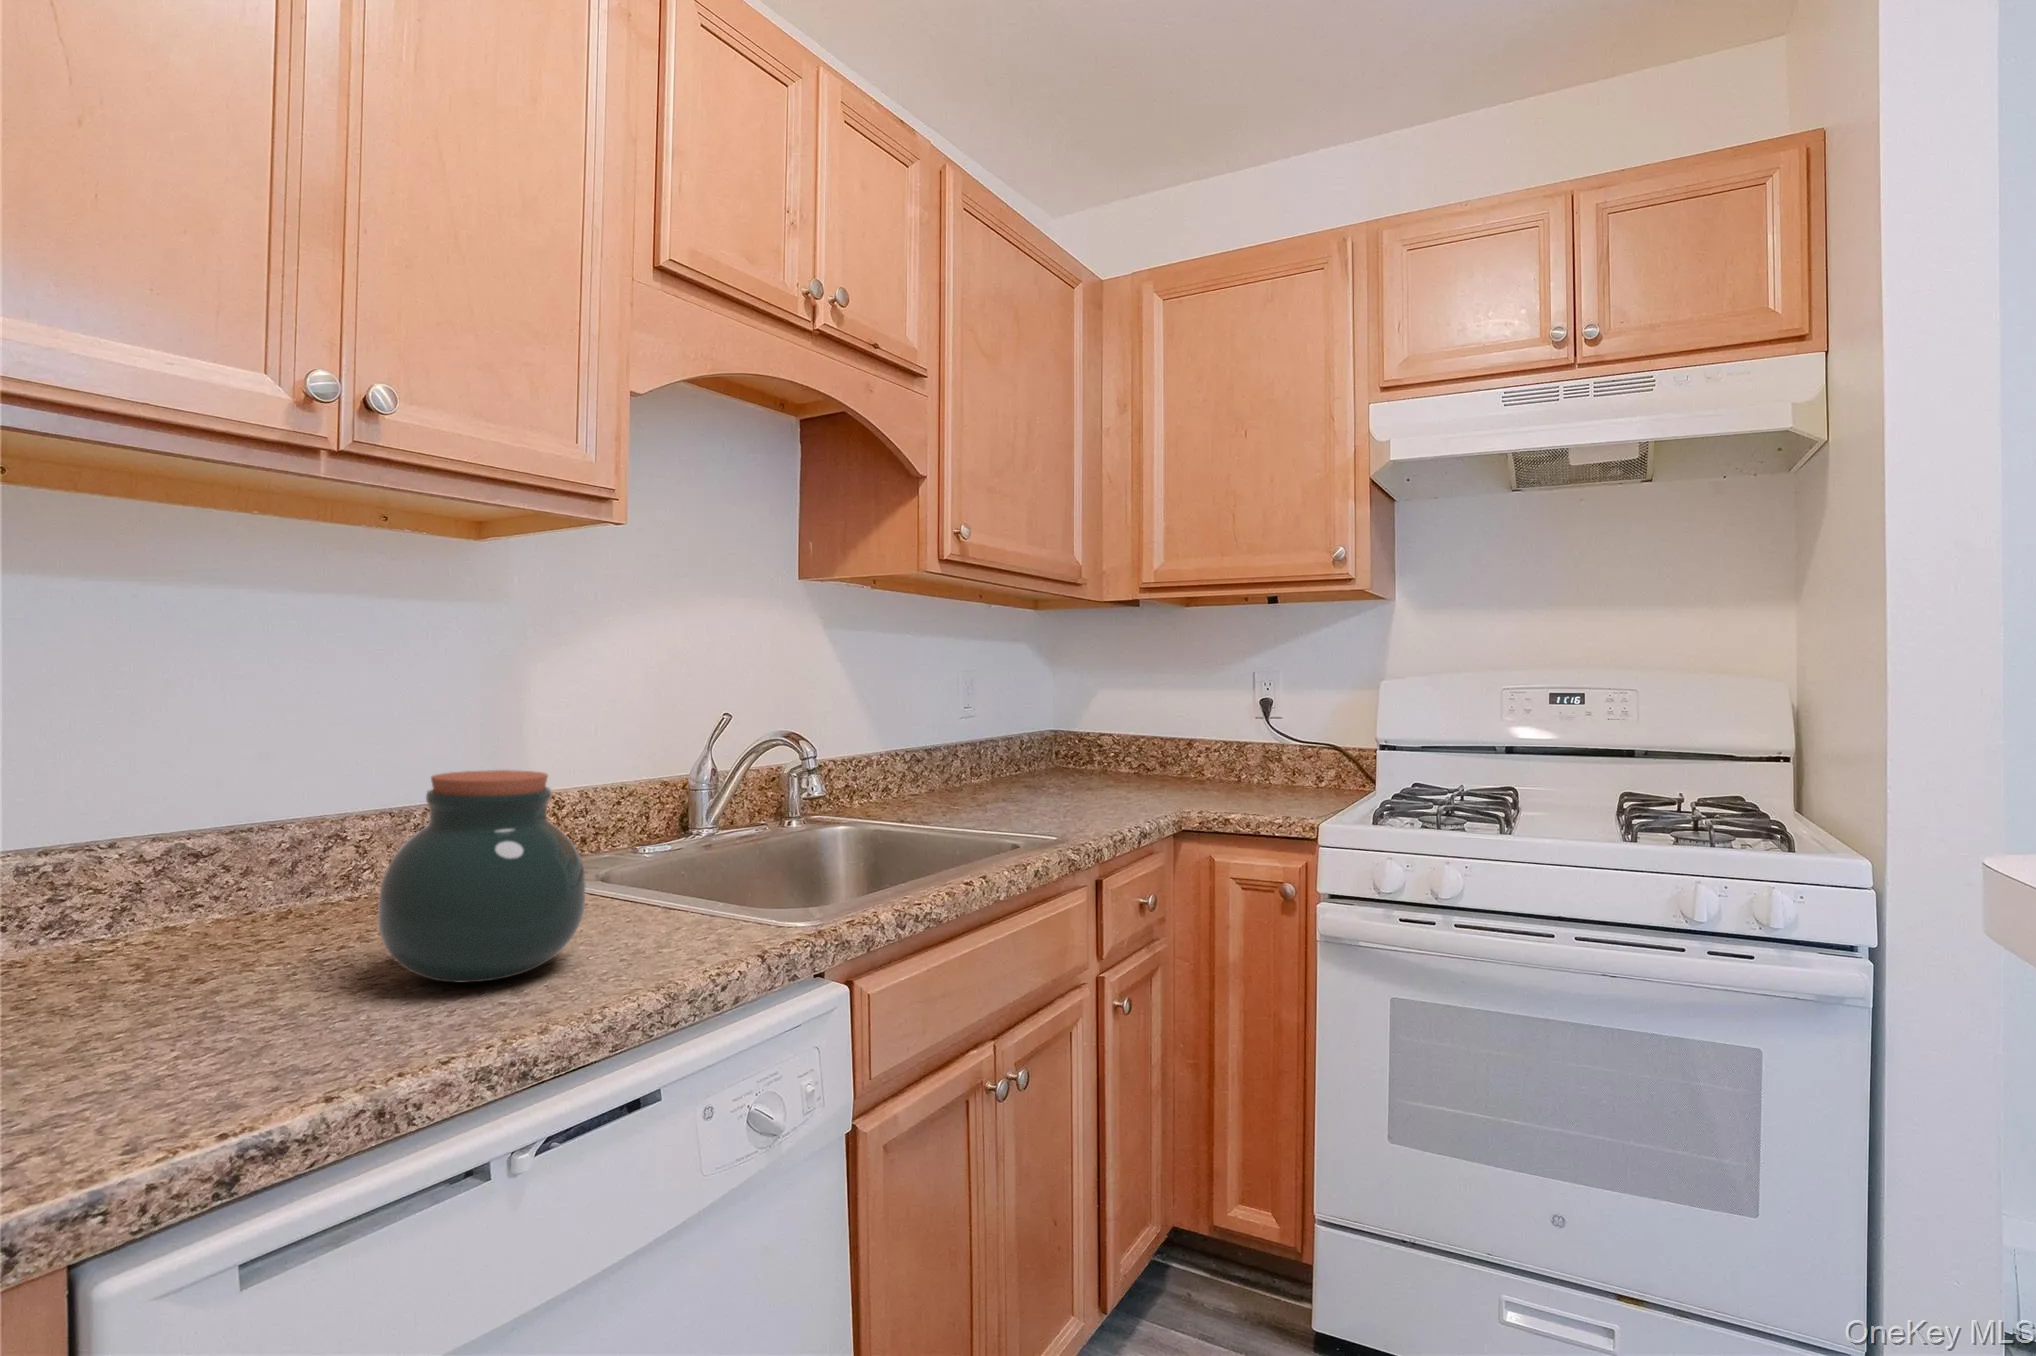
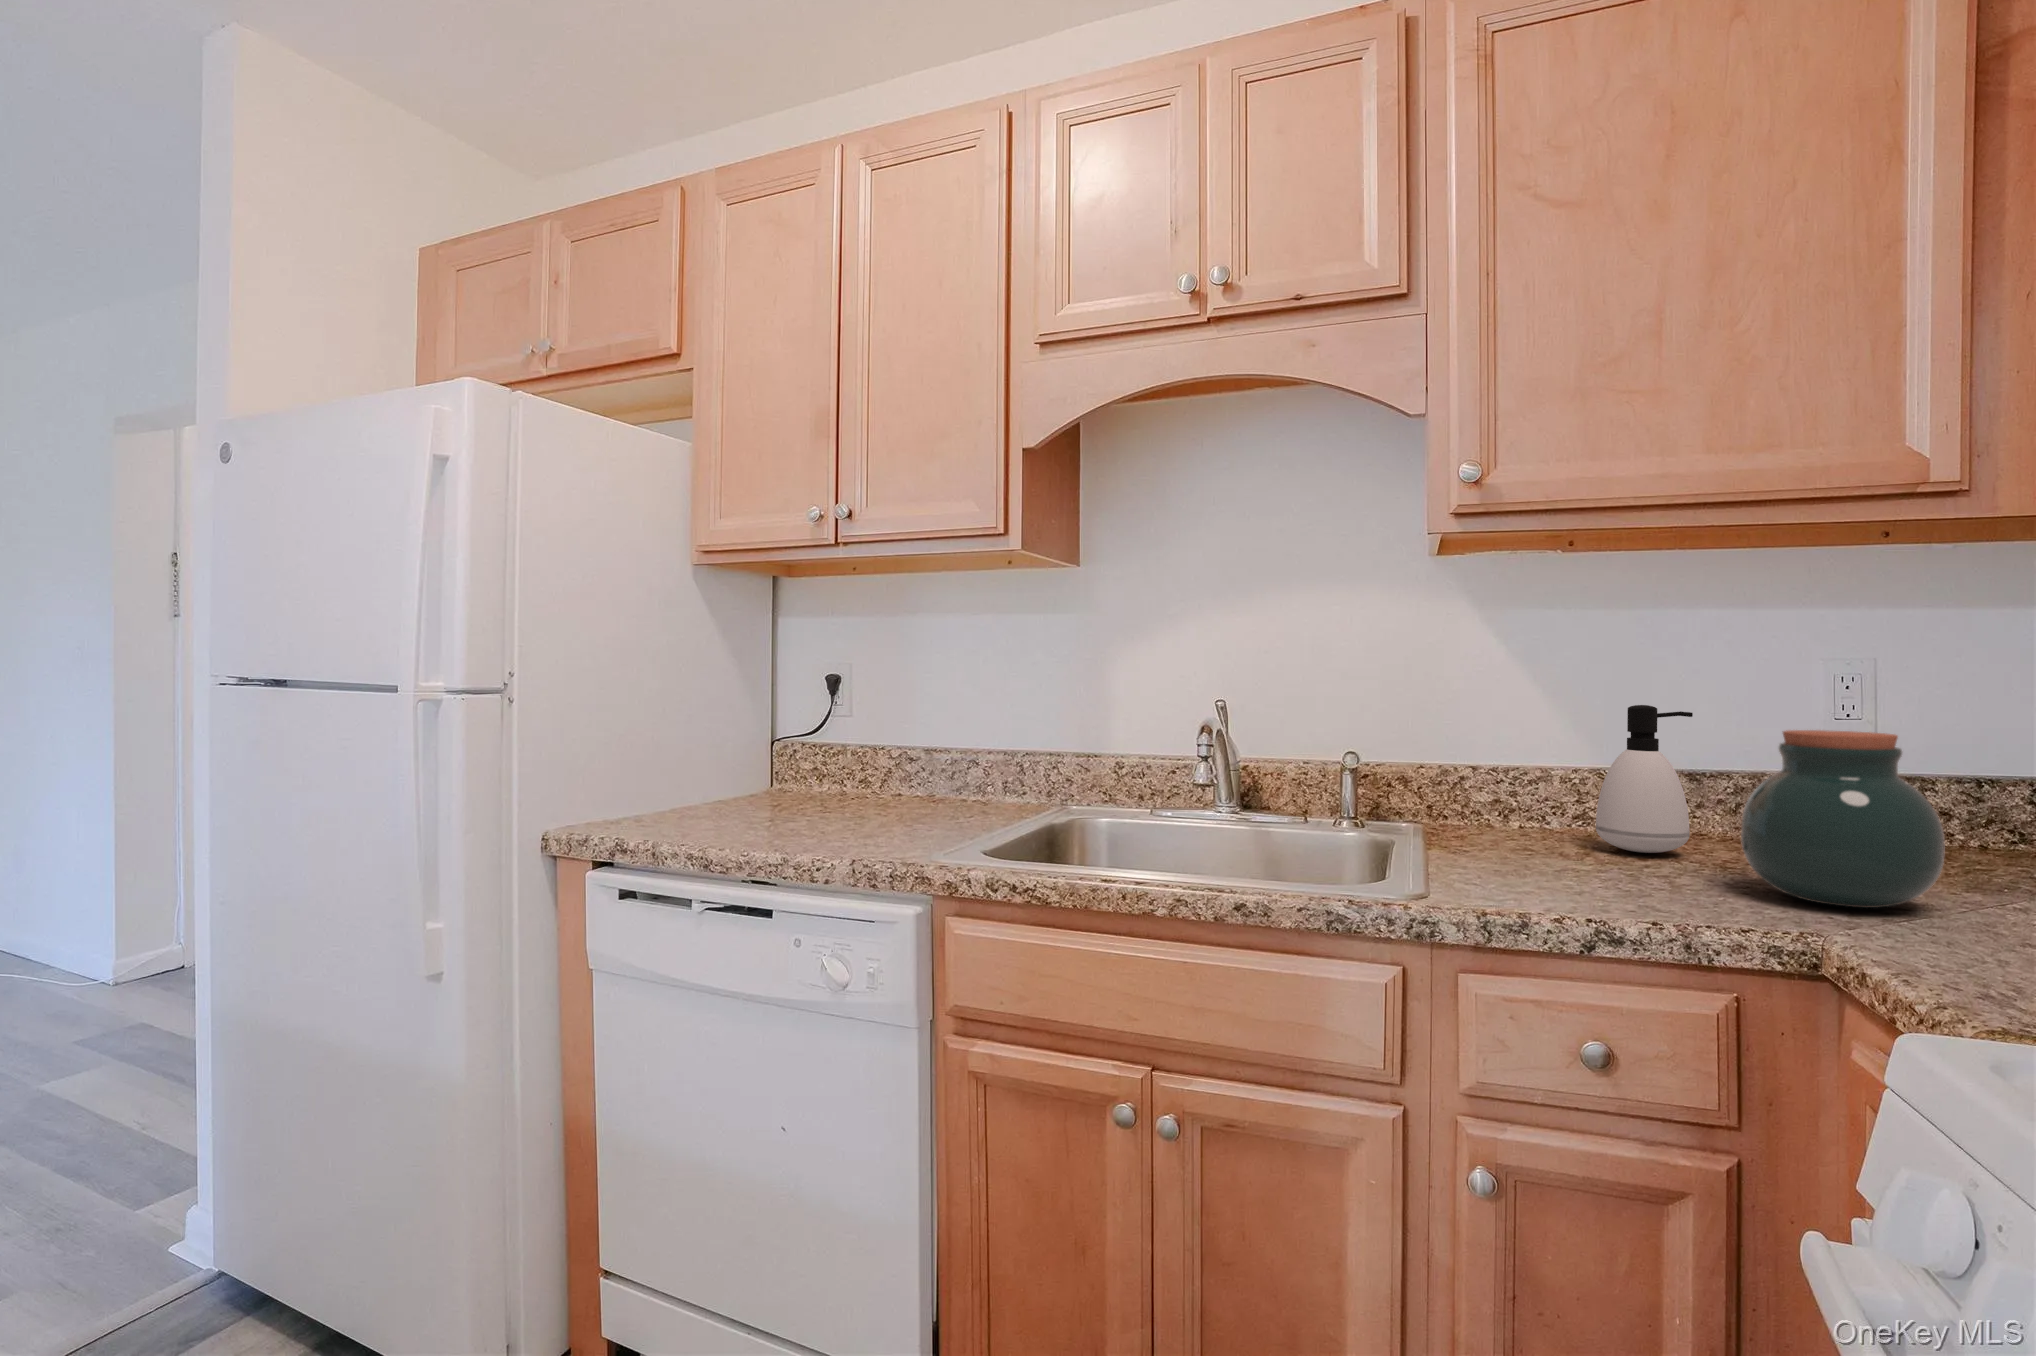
soap dispenser: none [112,746,271,966] -> present [1596,705,1693,853]

